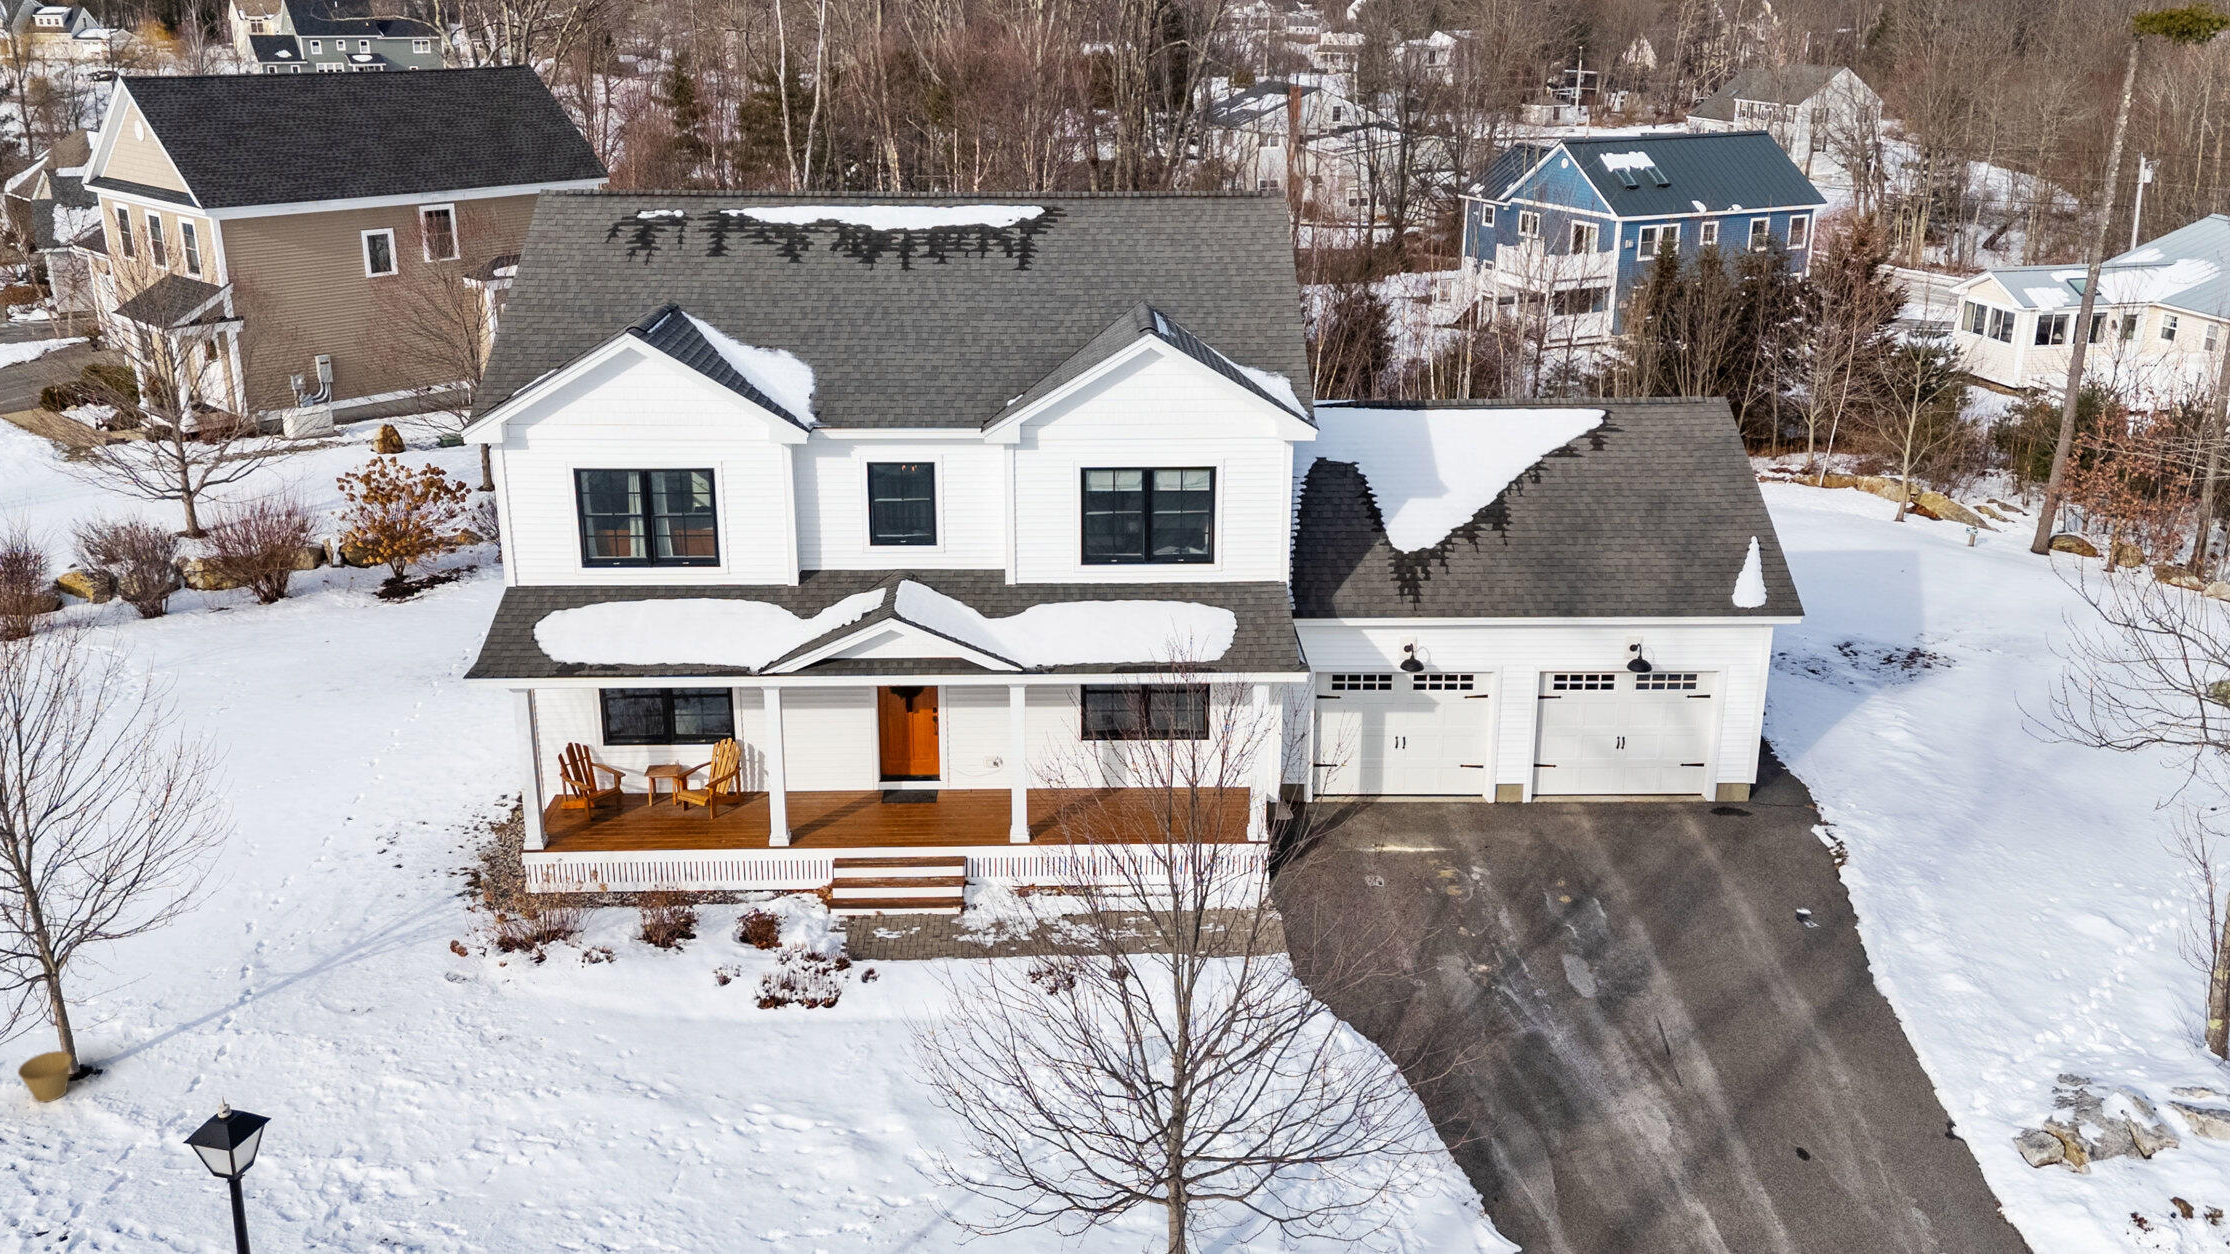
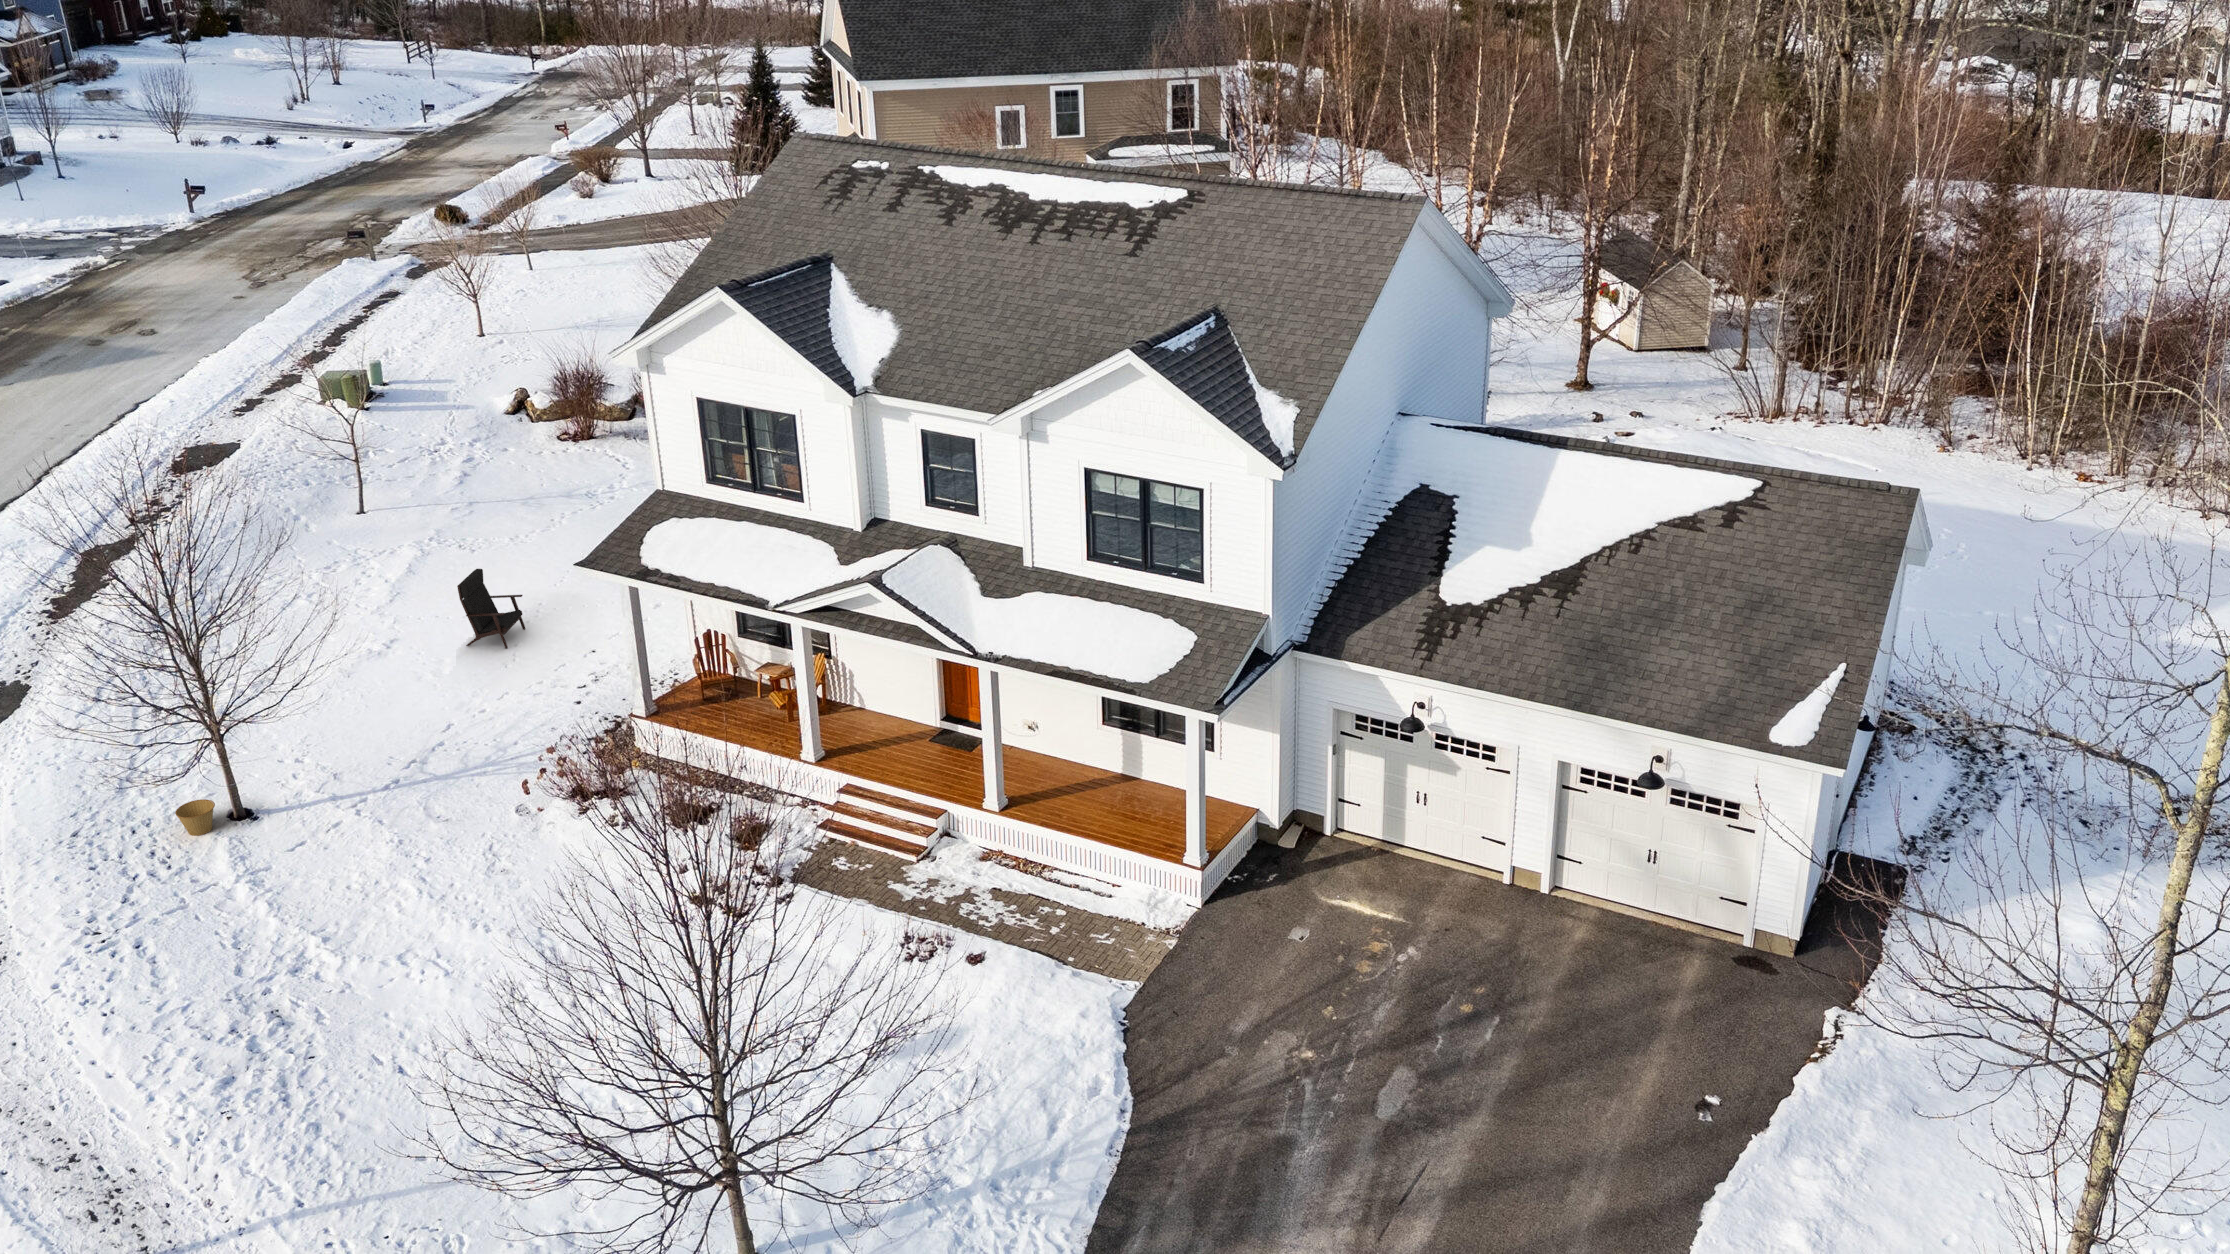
lounge chair: none [196,734,266,830] -> present [457,569,526,648]

